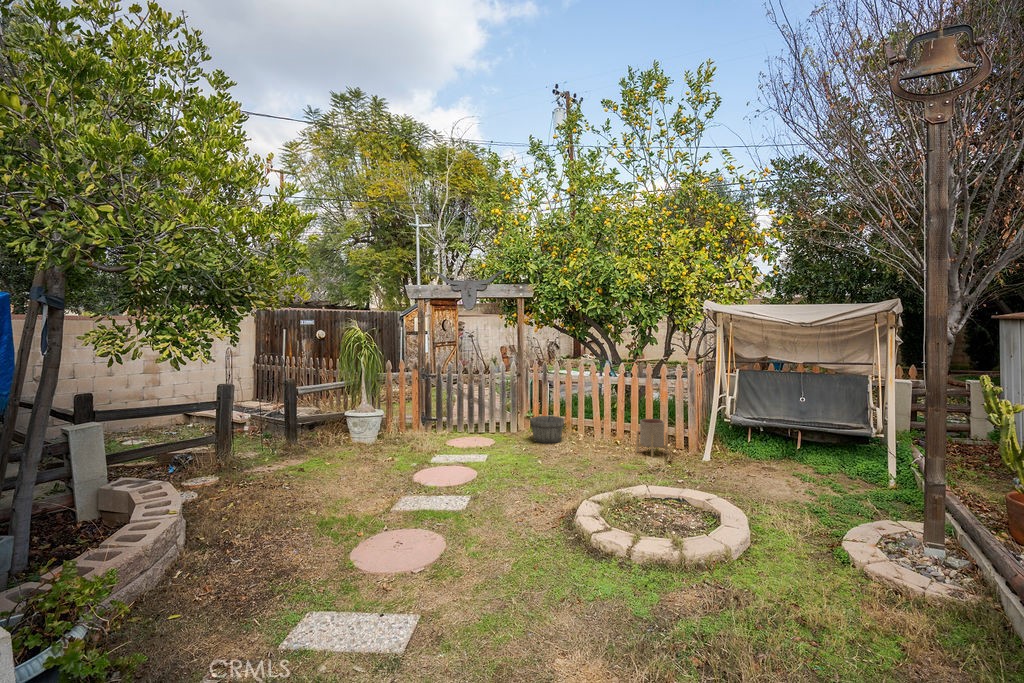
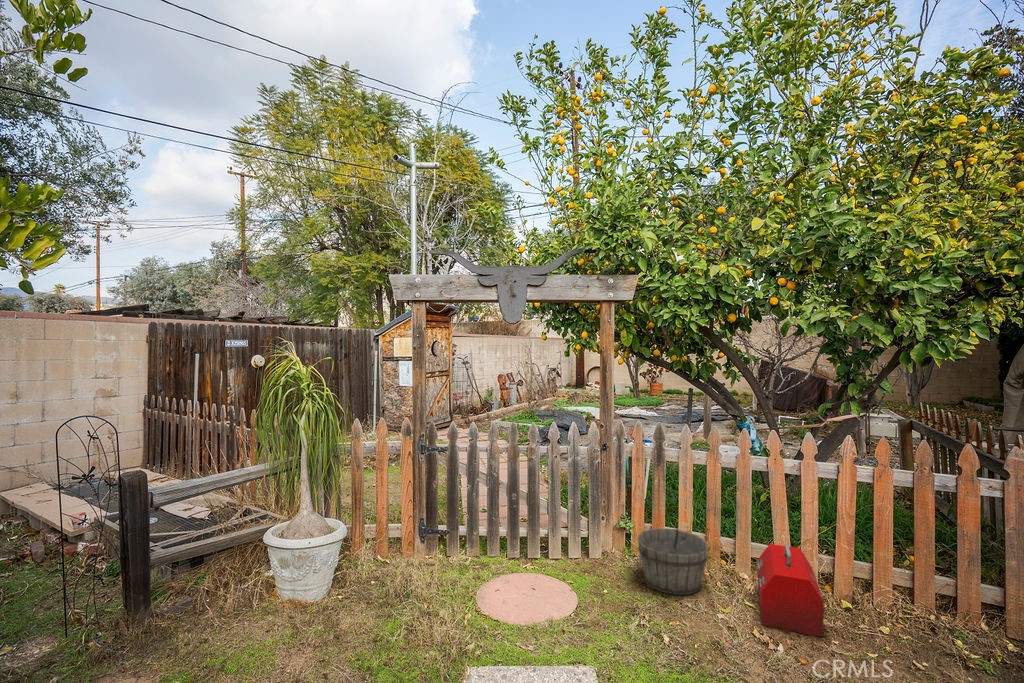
toolbox: none [578,416,612,453] -> present [758,544,824,637]
planter: present [637,419,668,457] -> none [891,555,966,654]

